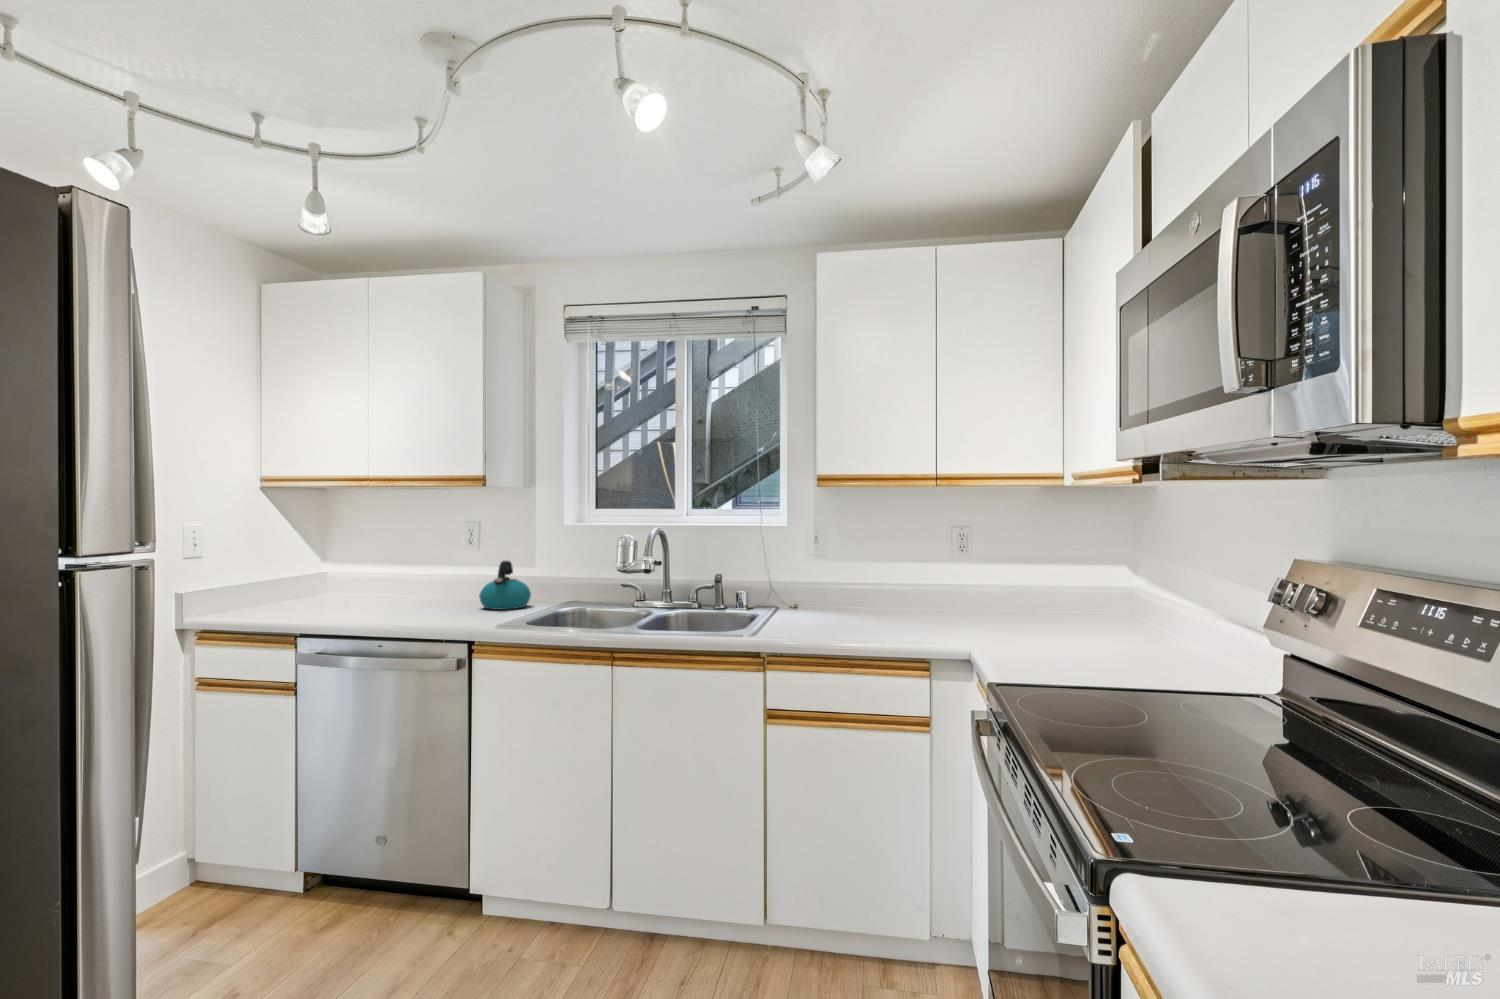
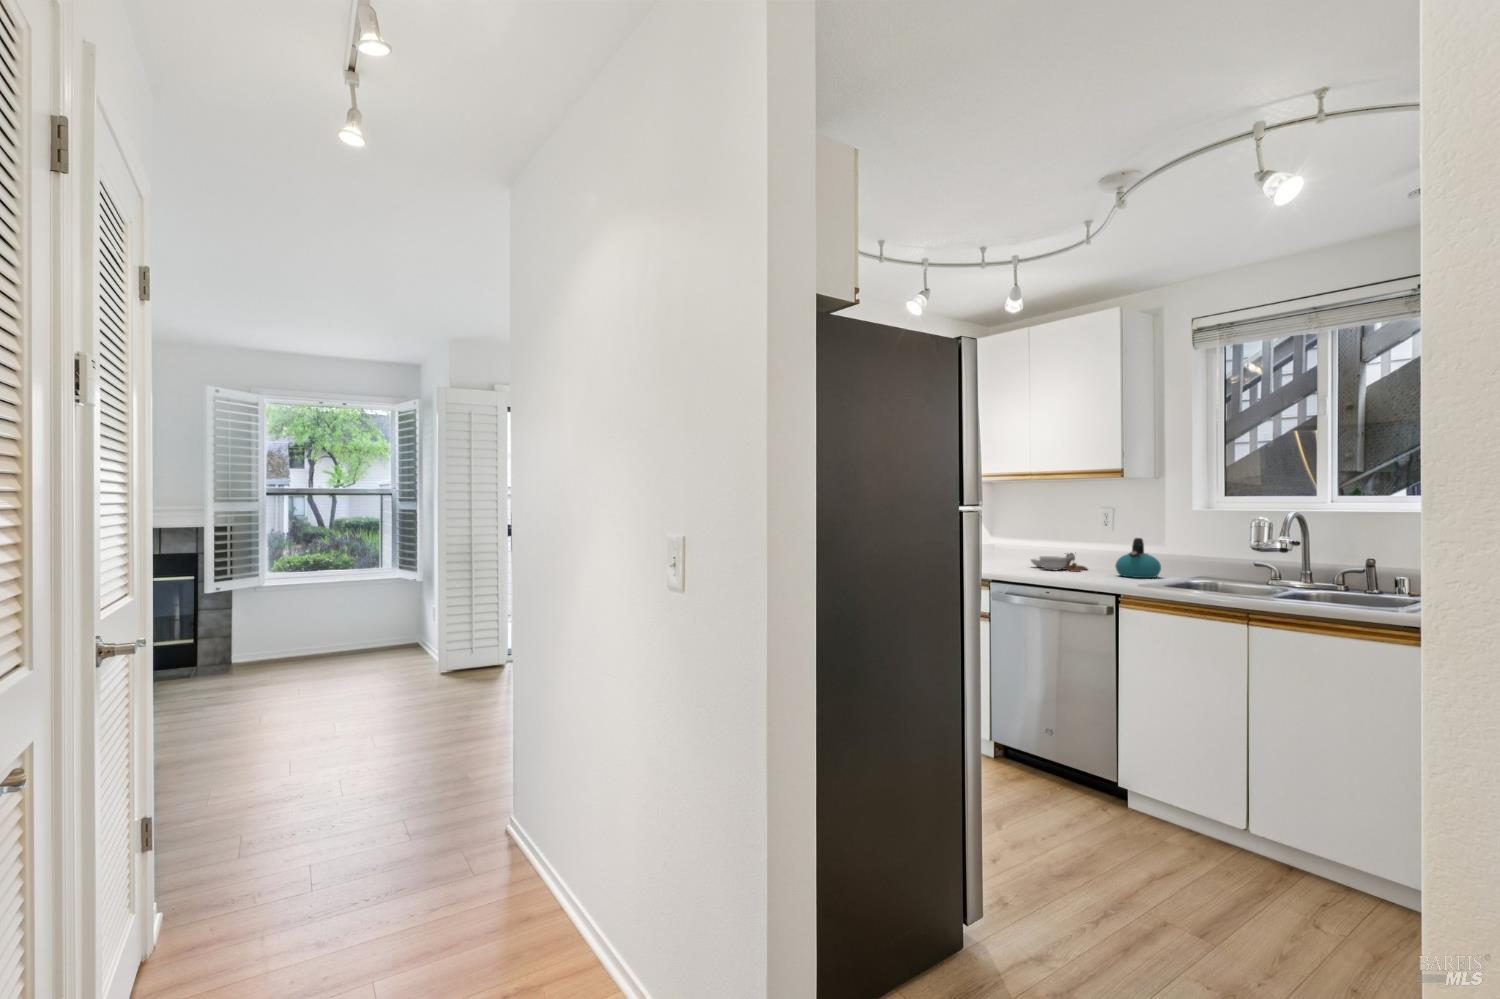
cutting board: none [377,574,451,607] -> present [1031,553,1088,572]

